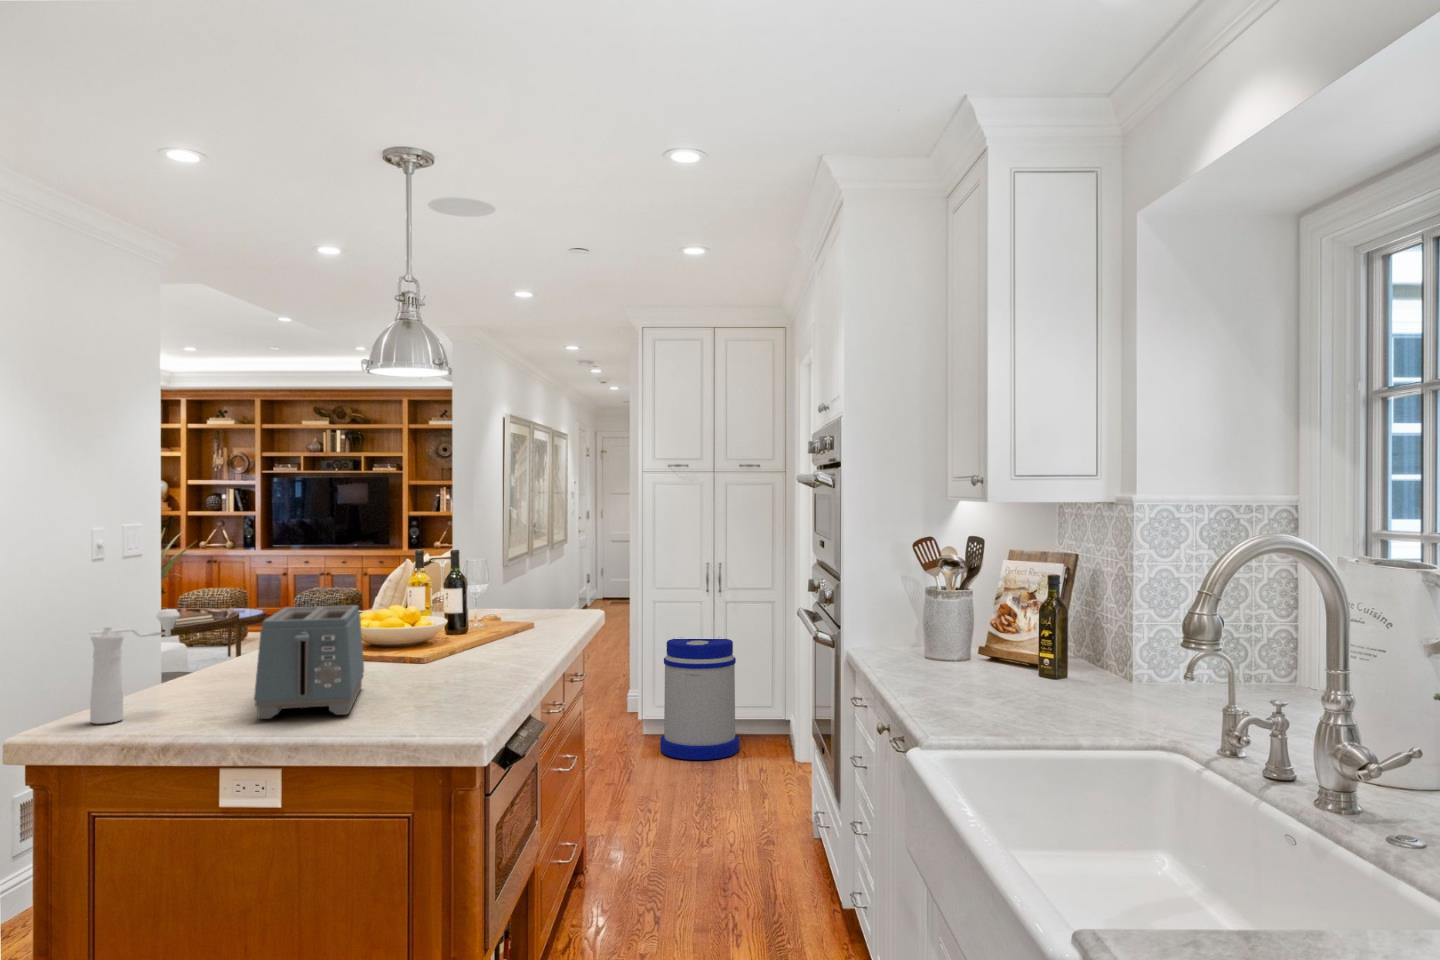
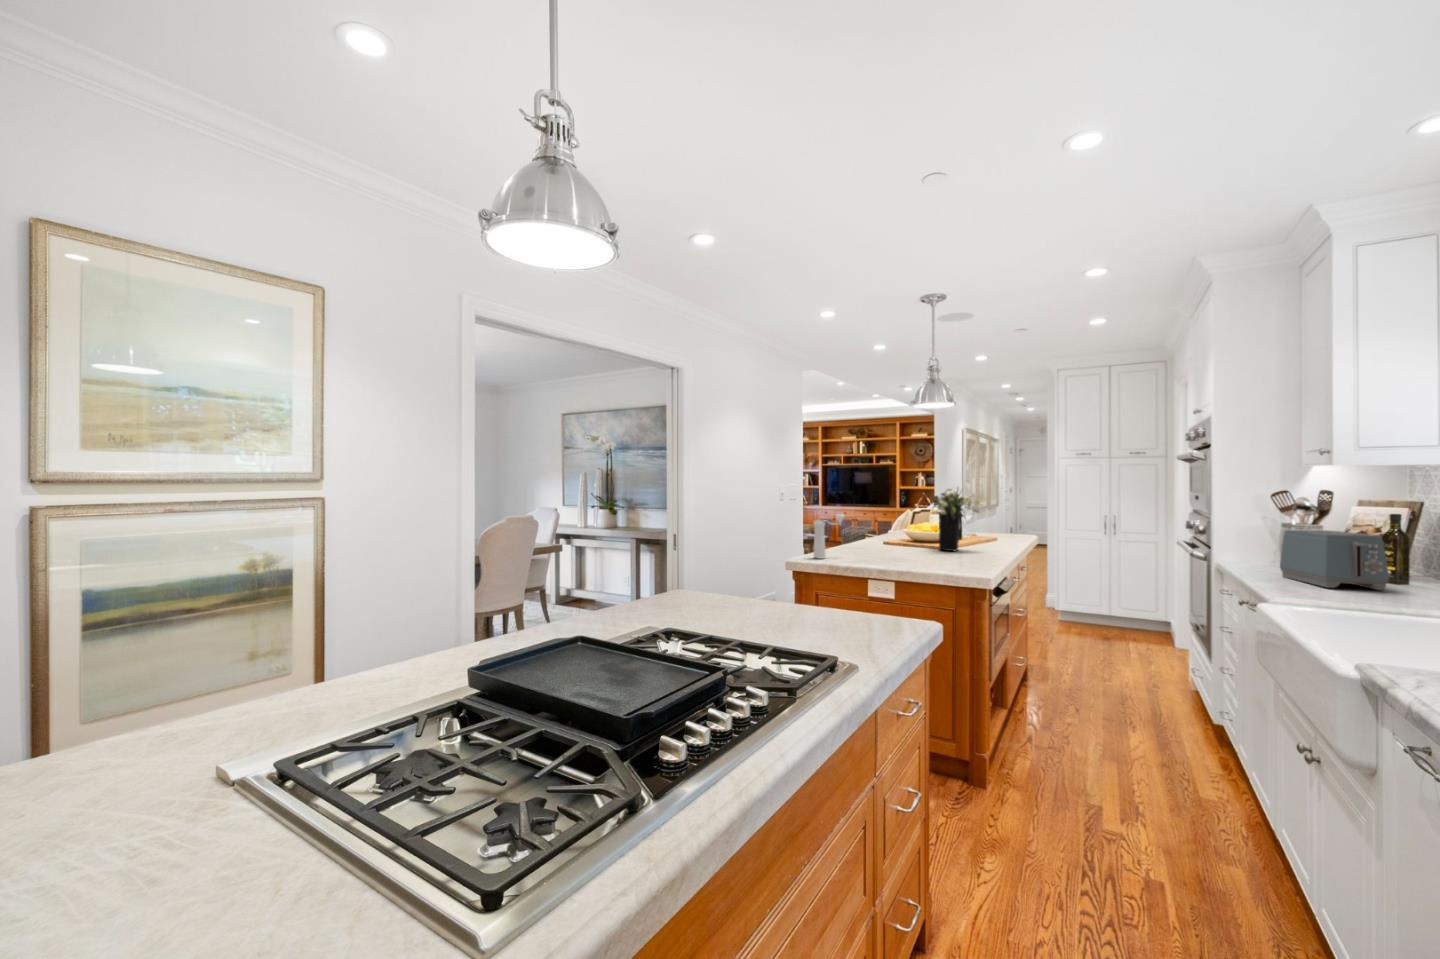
flower arrangement: none [393,535,497,668] -> present [933,487,979,551]
toaster: present [254,605,364,719] -> present [1280,530,1389,590]
trash can: present [660,637,739,760] -> none [1071,562,1130,639]

